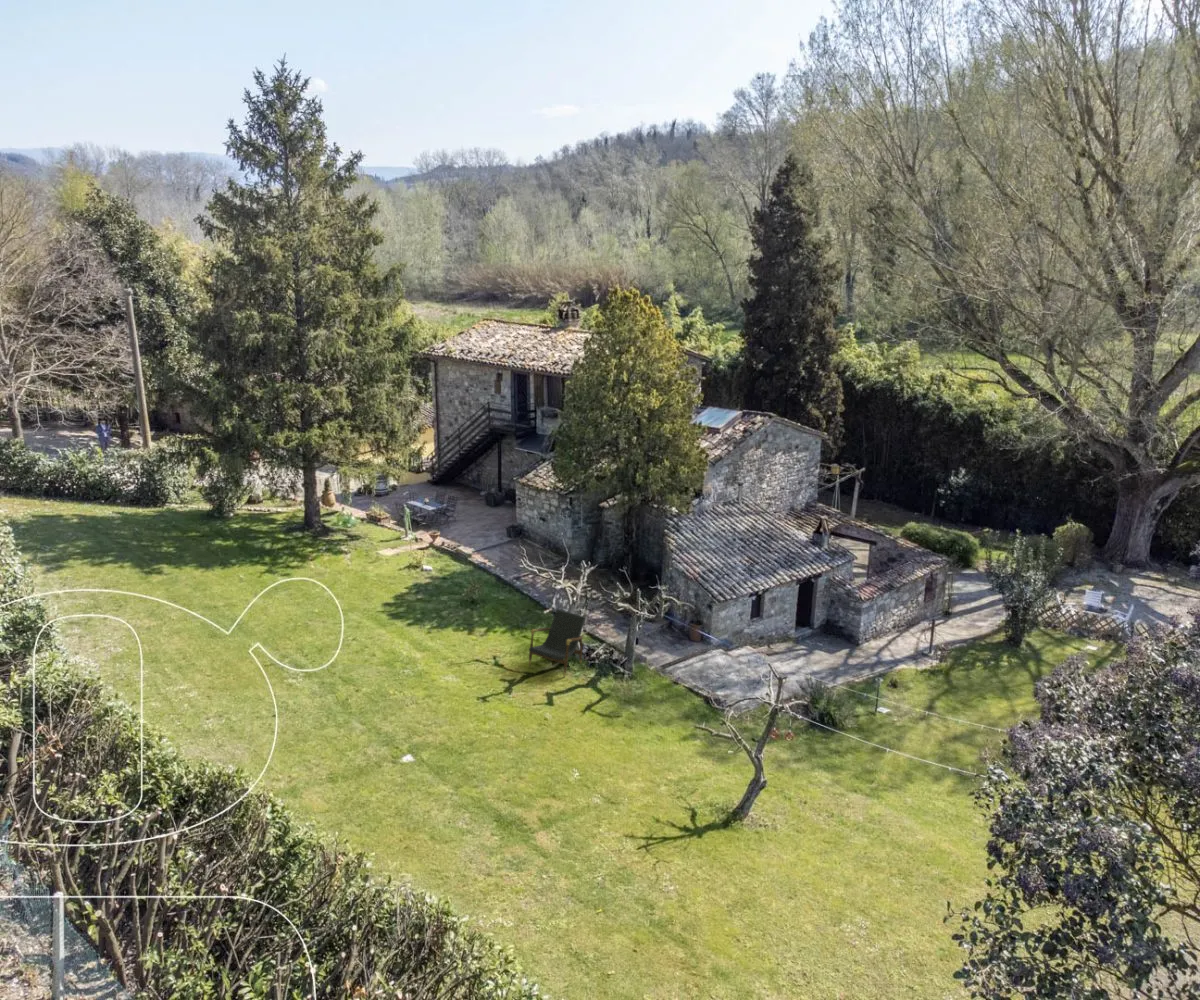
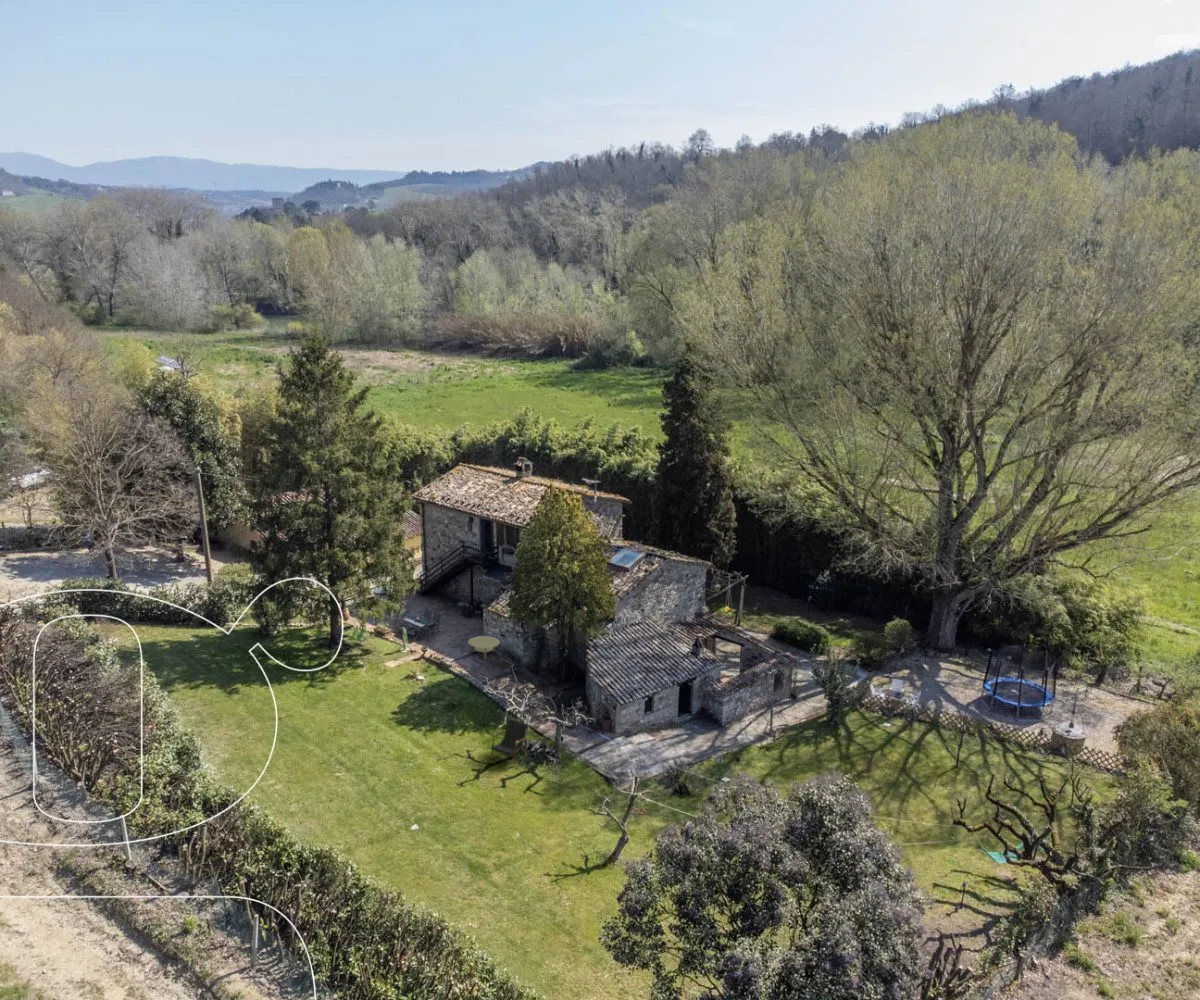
round table: none [494,522,537,551] -> present [468,636,500,659]

